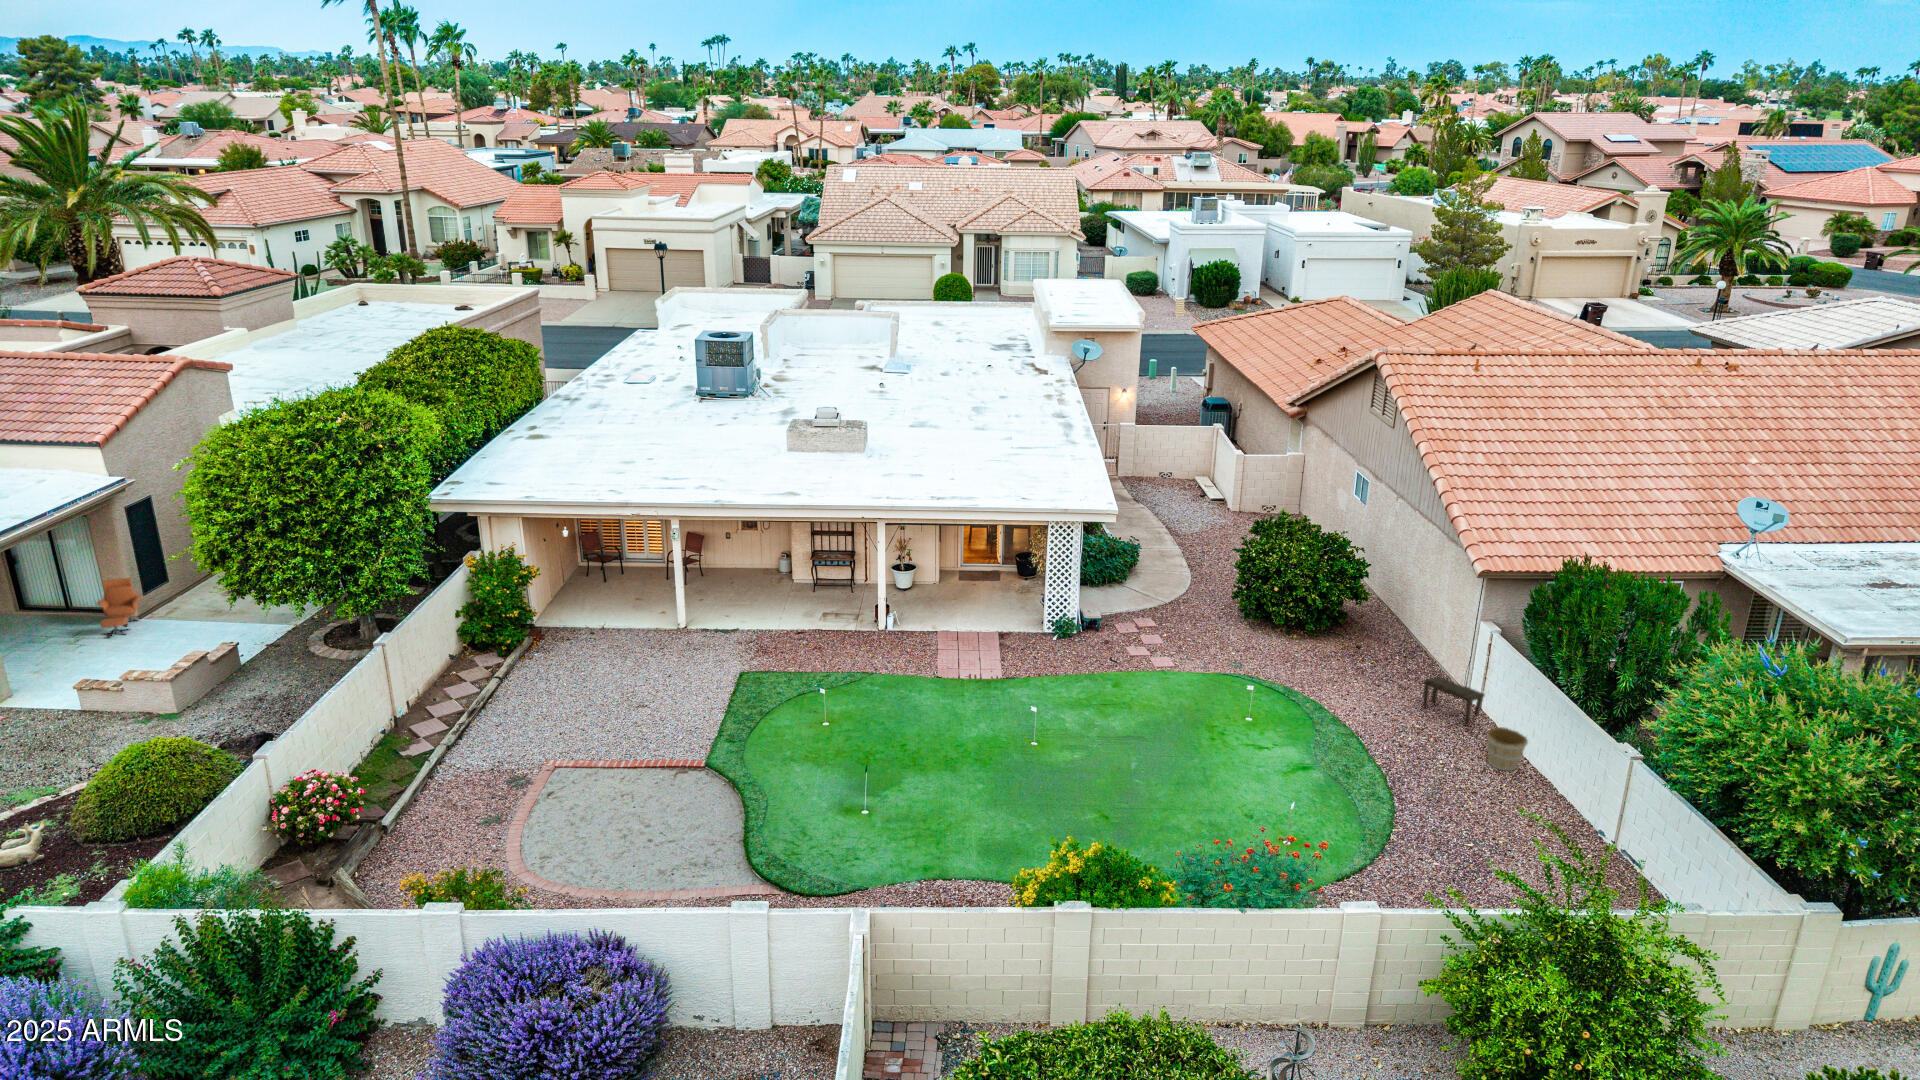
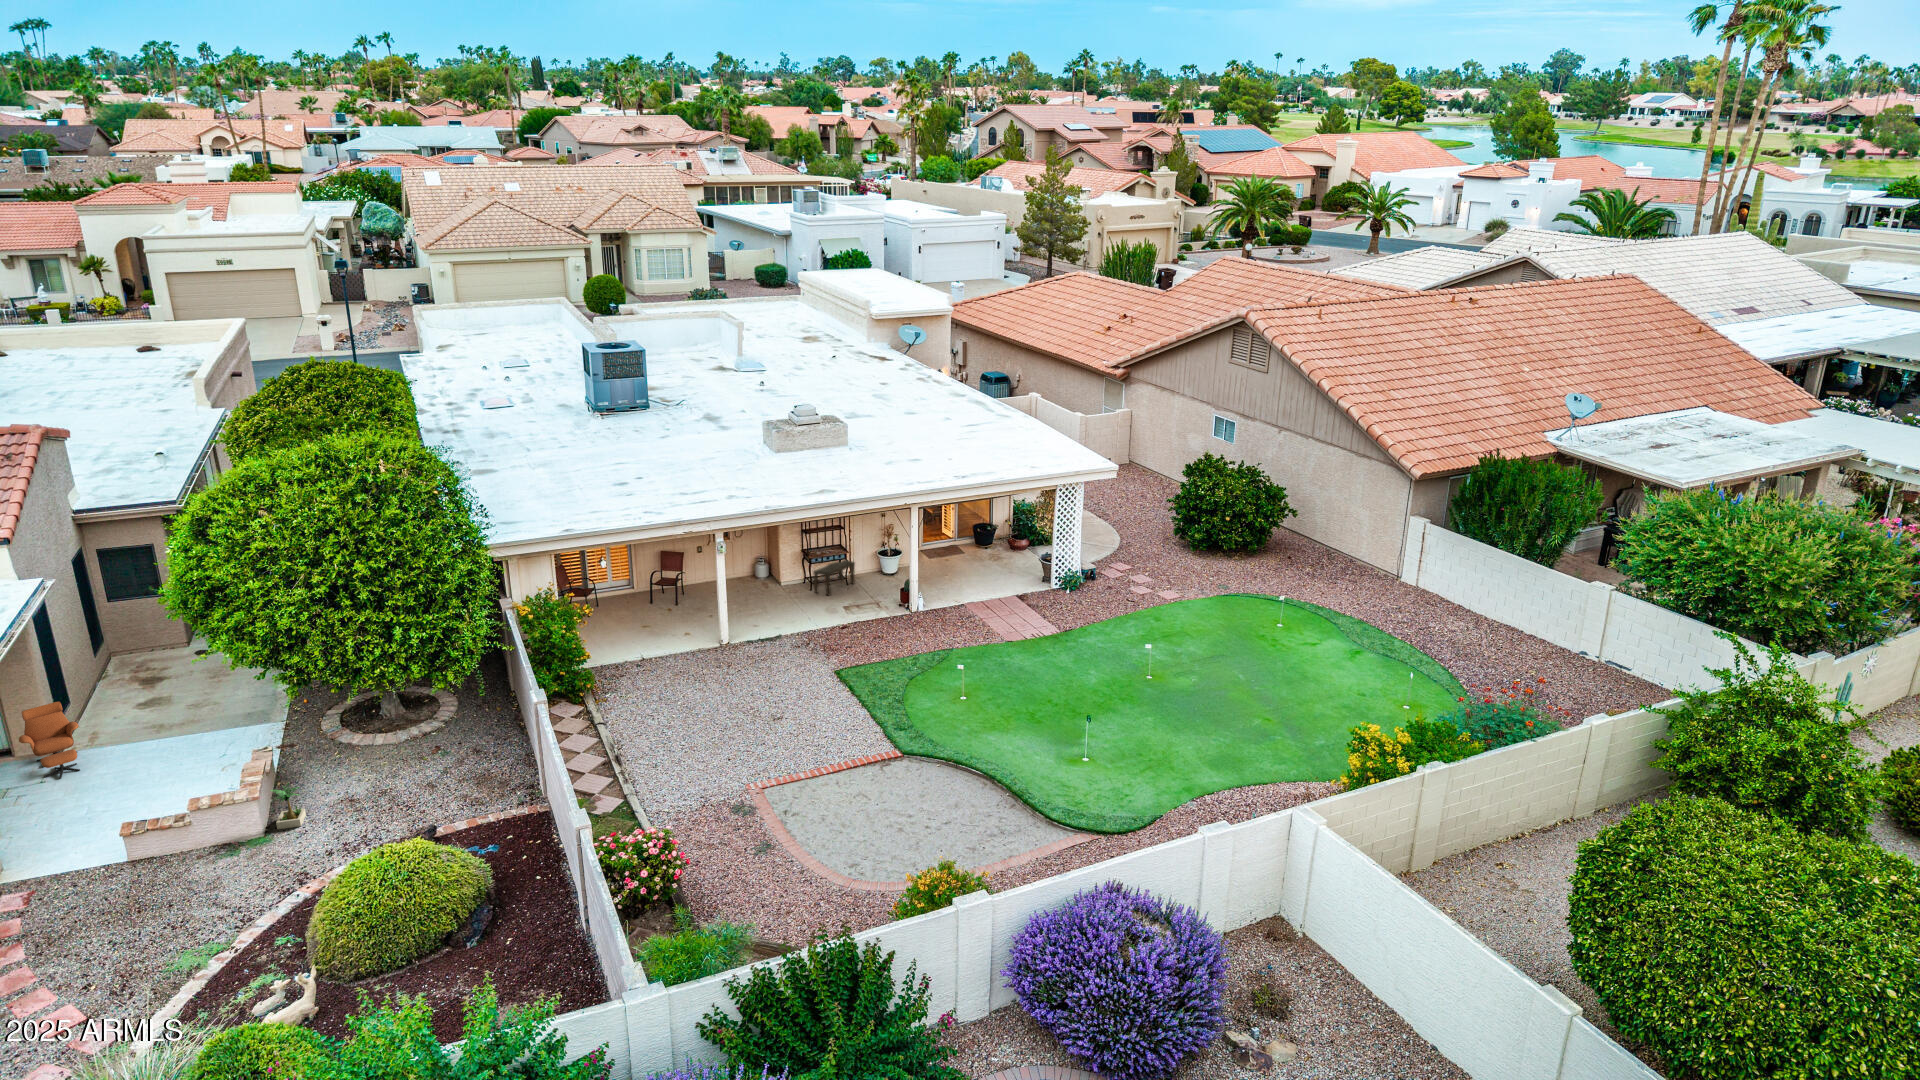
potted plant: none [183,672,218,712] -> present [271,782,306,829]
bench: present [1422,676,1485,725] -> present [813,560,855,595]
wooden bucket: present [1487,727,1528,771] -> none [1458,591,1490,624]

